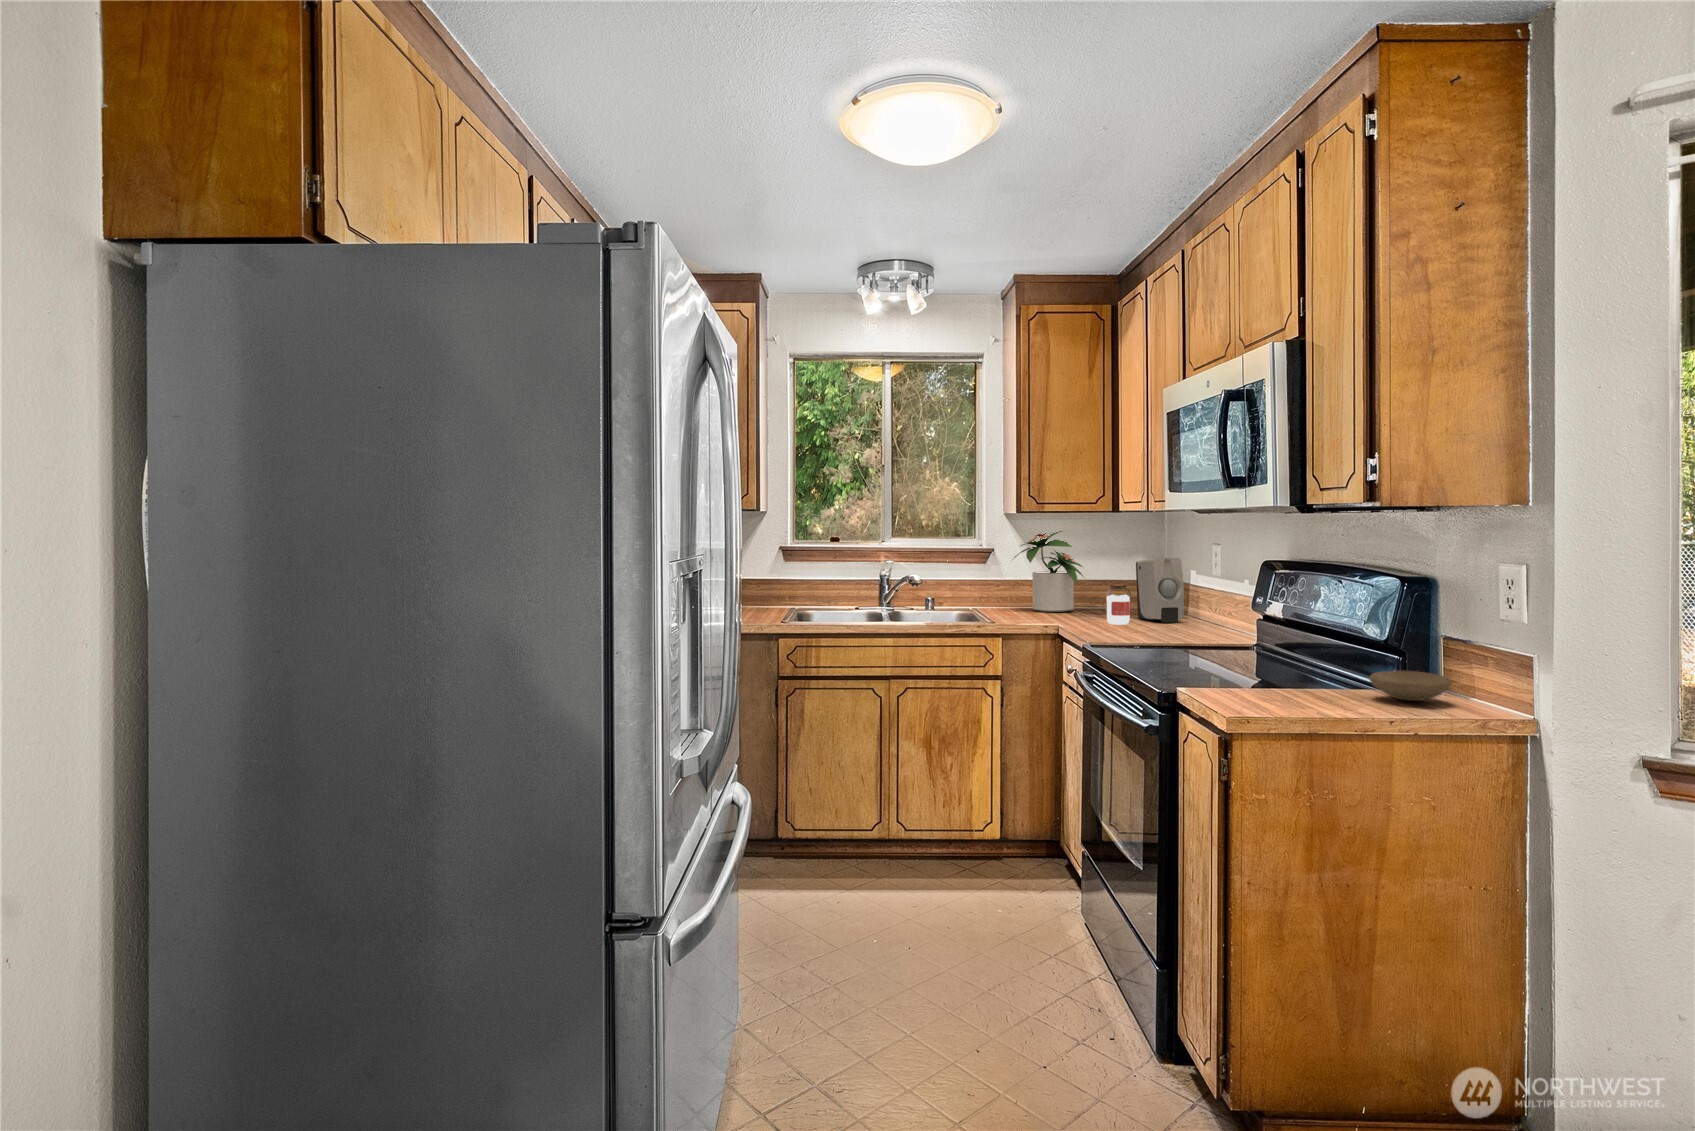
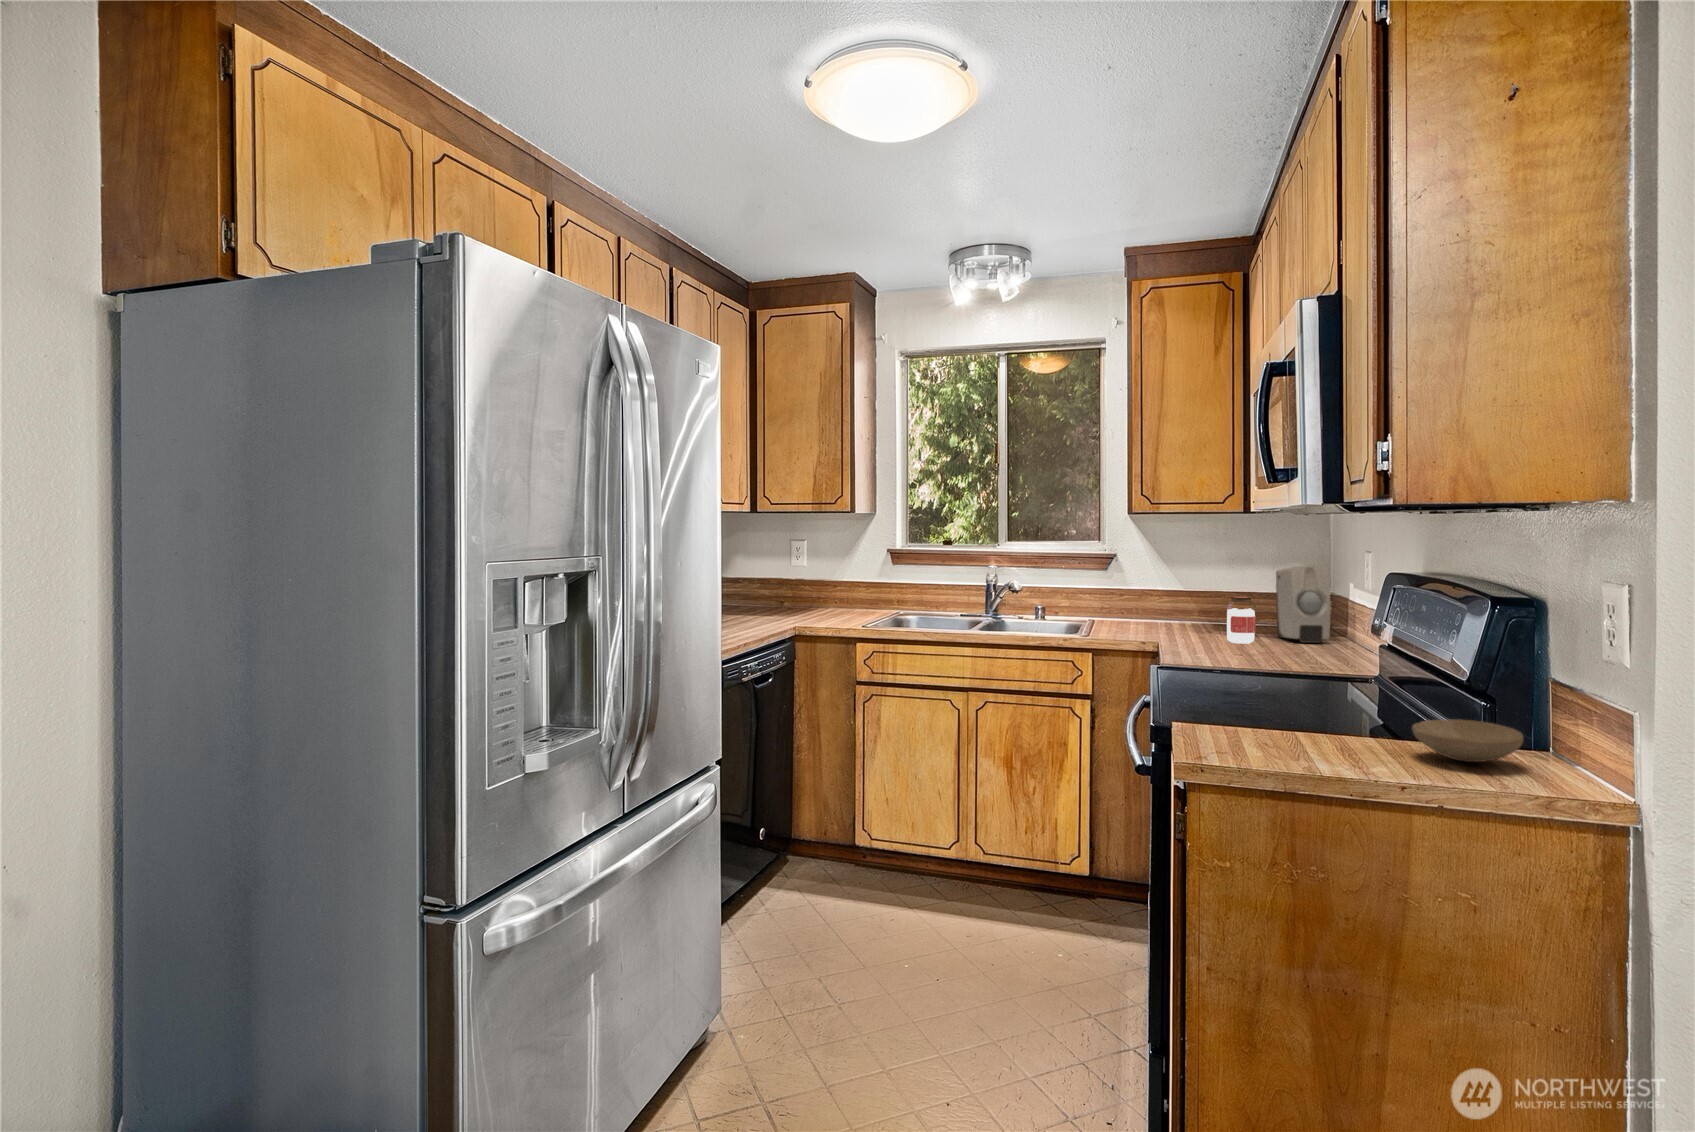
potted plant: present [1014,531,1084,612] -> none [1135,533,1226,626]

